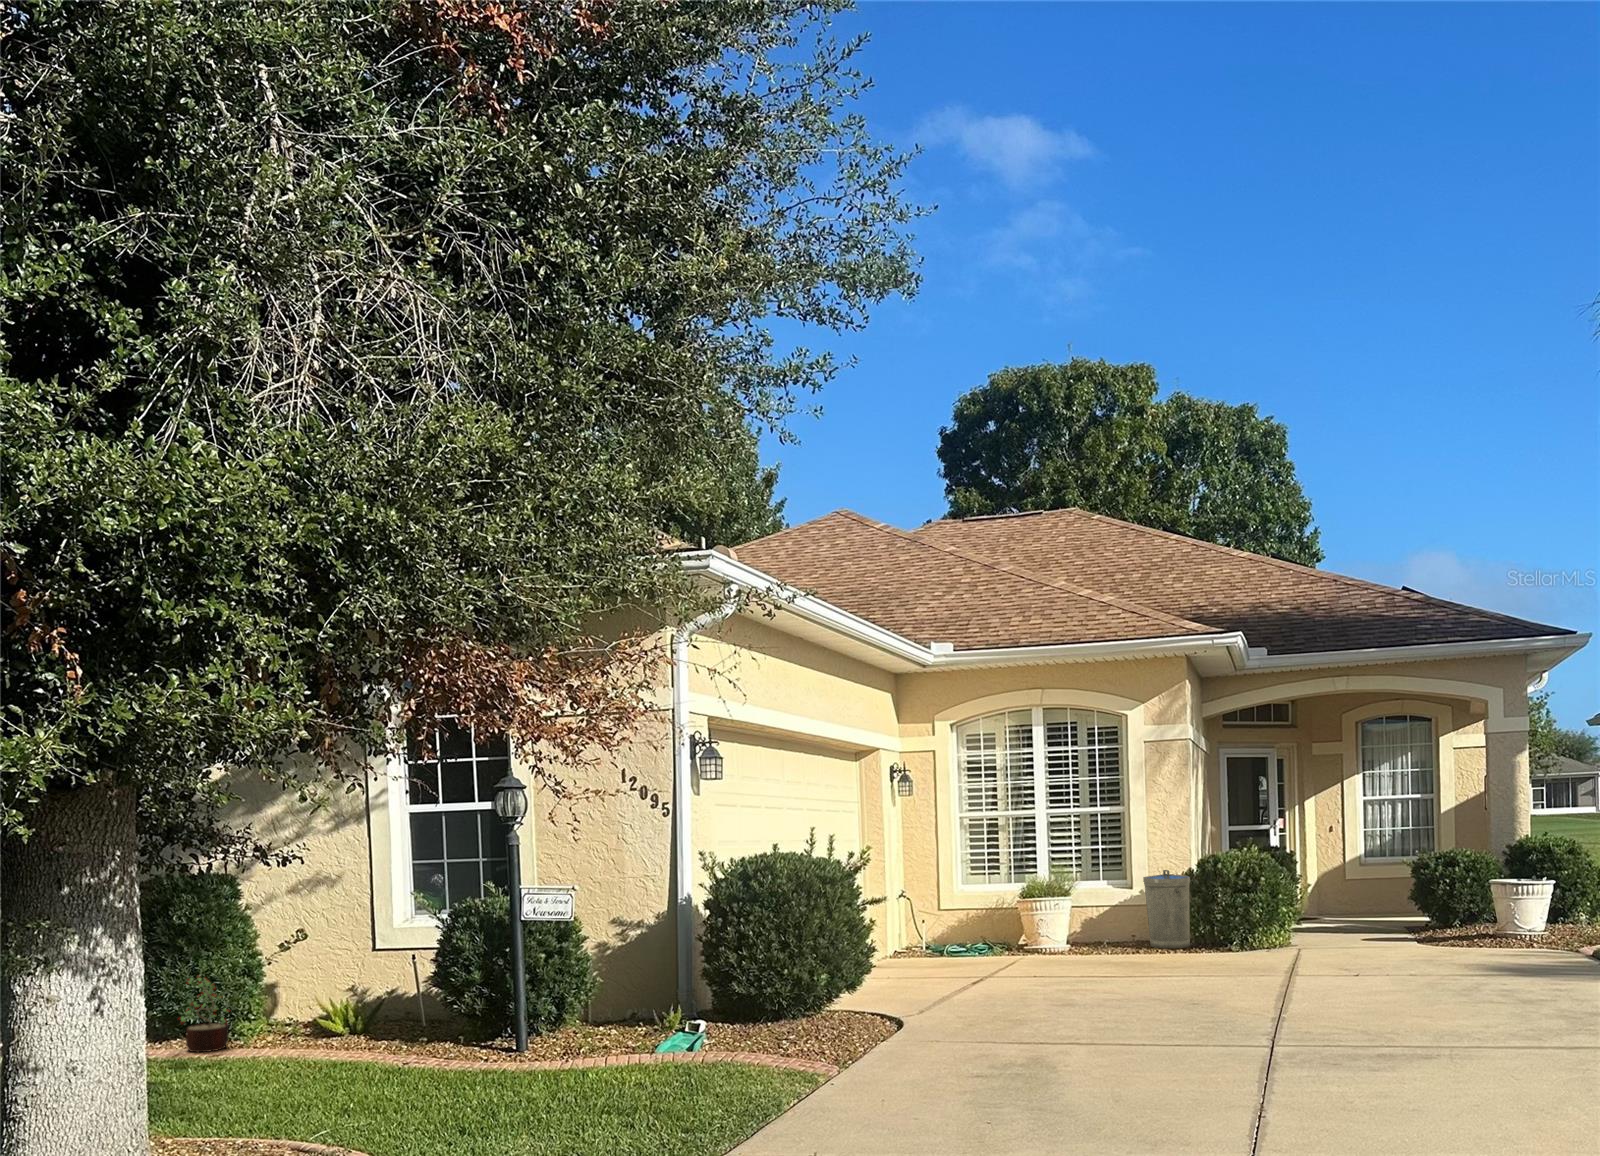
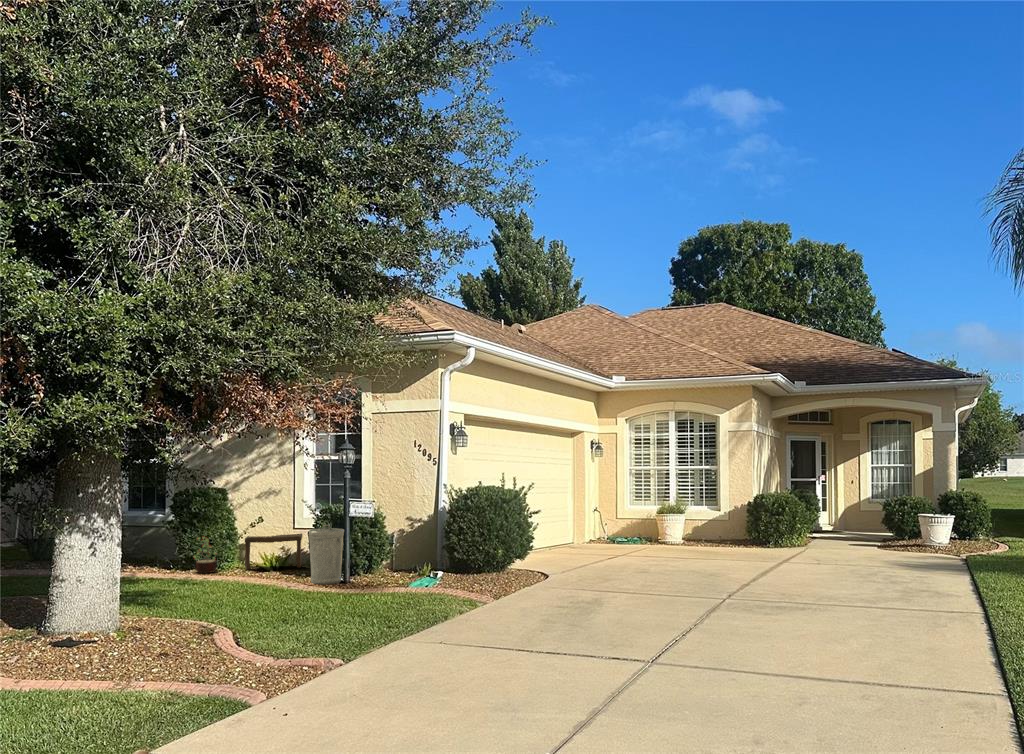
trash can: present [1143,870,1190,948] -> present [309,525,344,585]
bench: none [278,962,397,1041] -> present [245,533,303,570]

